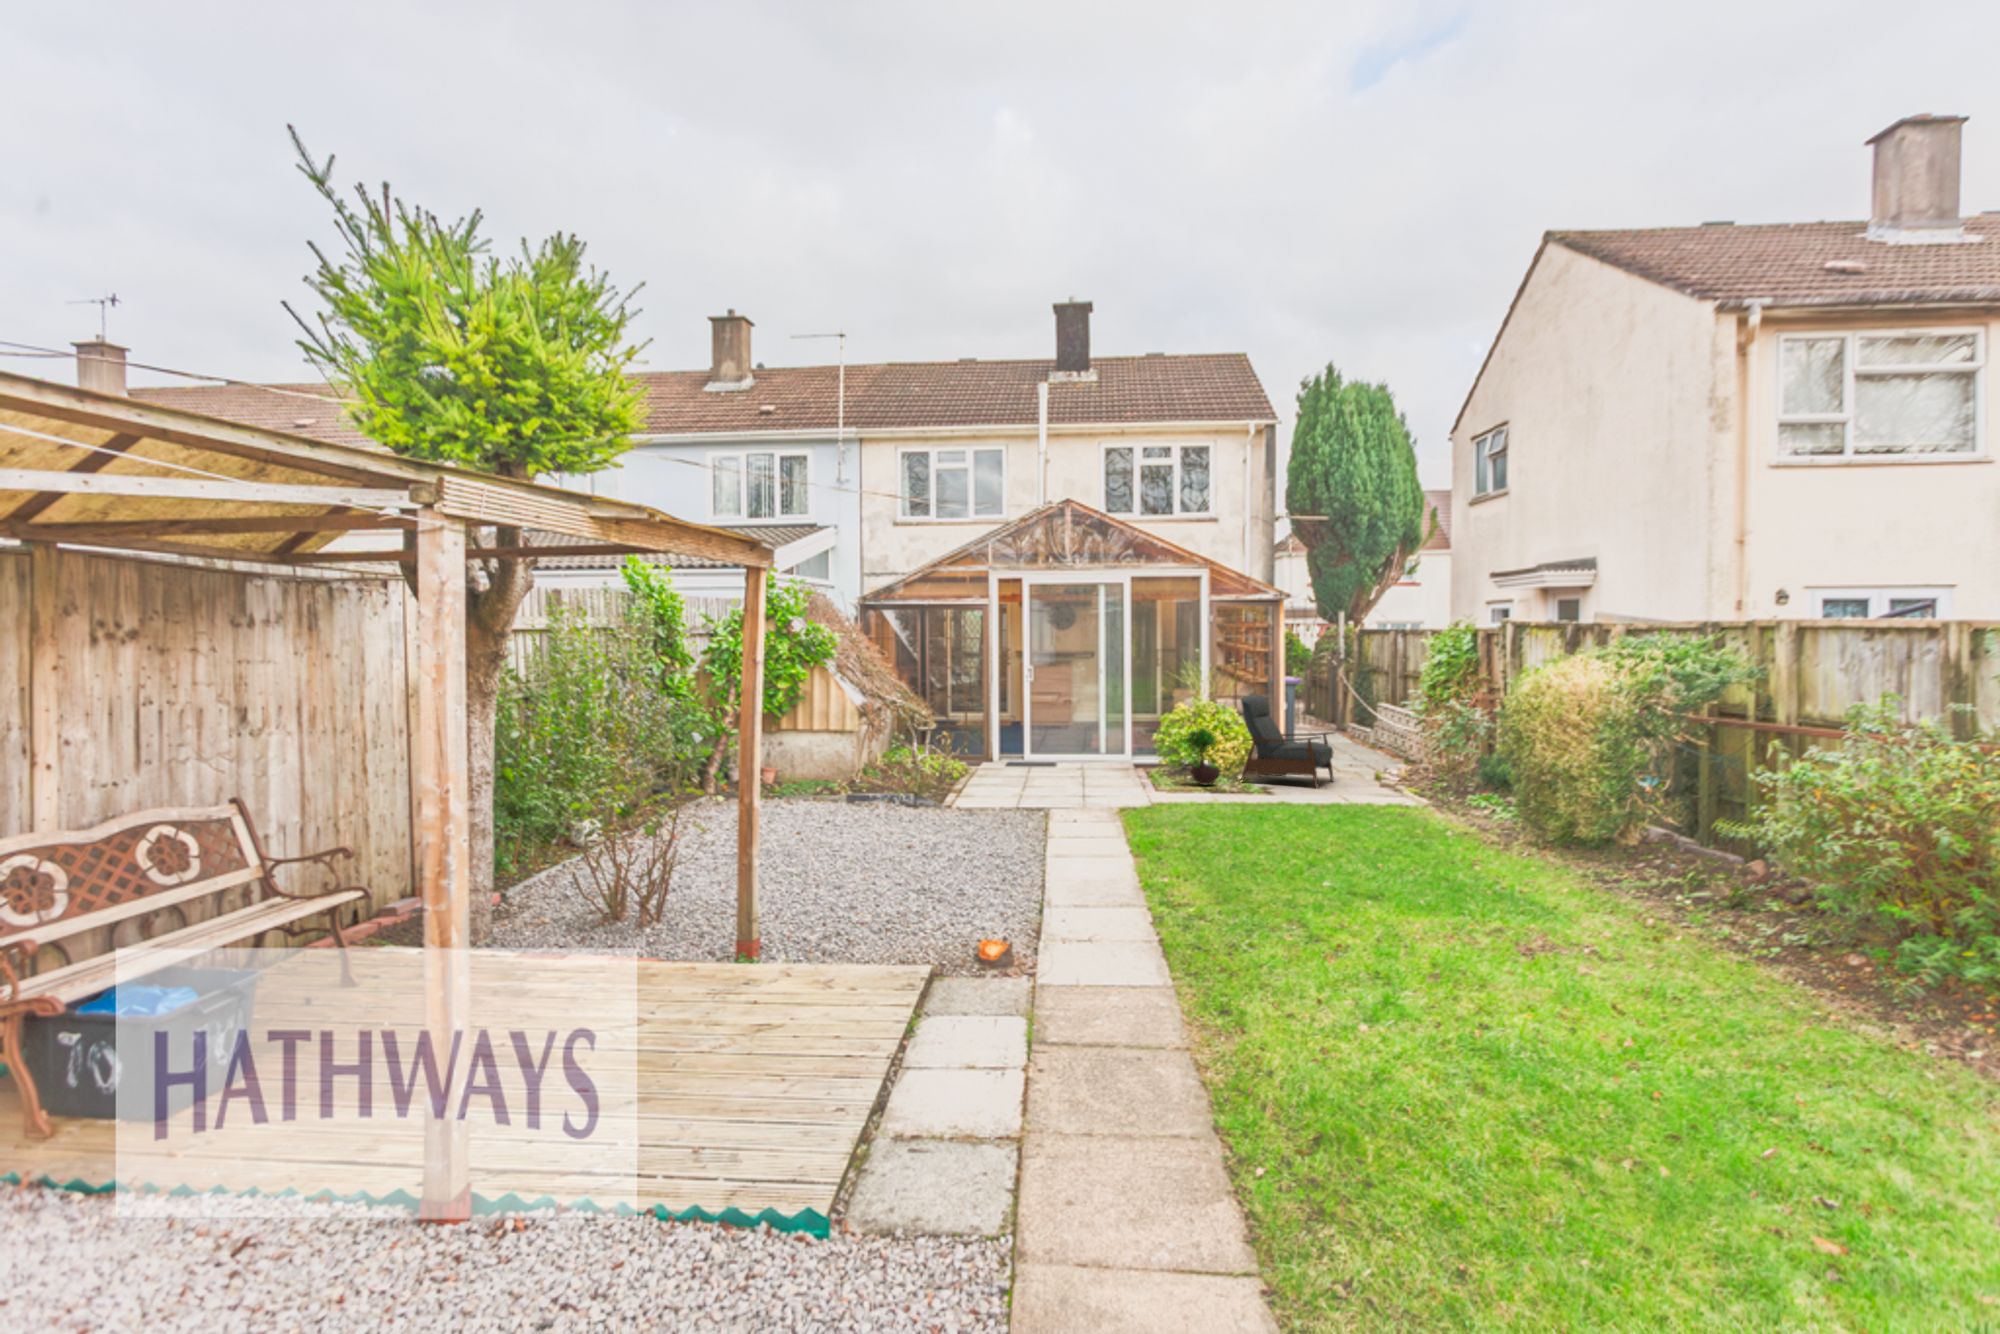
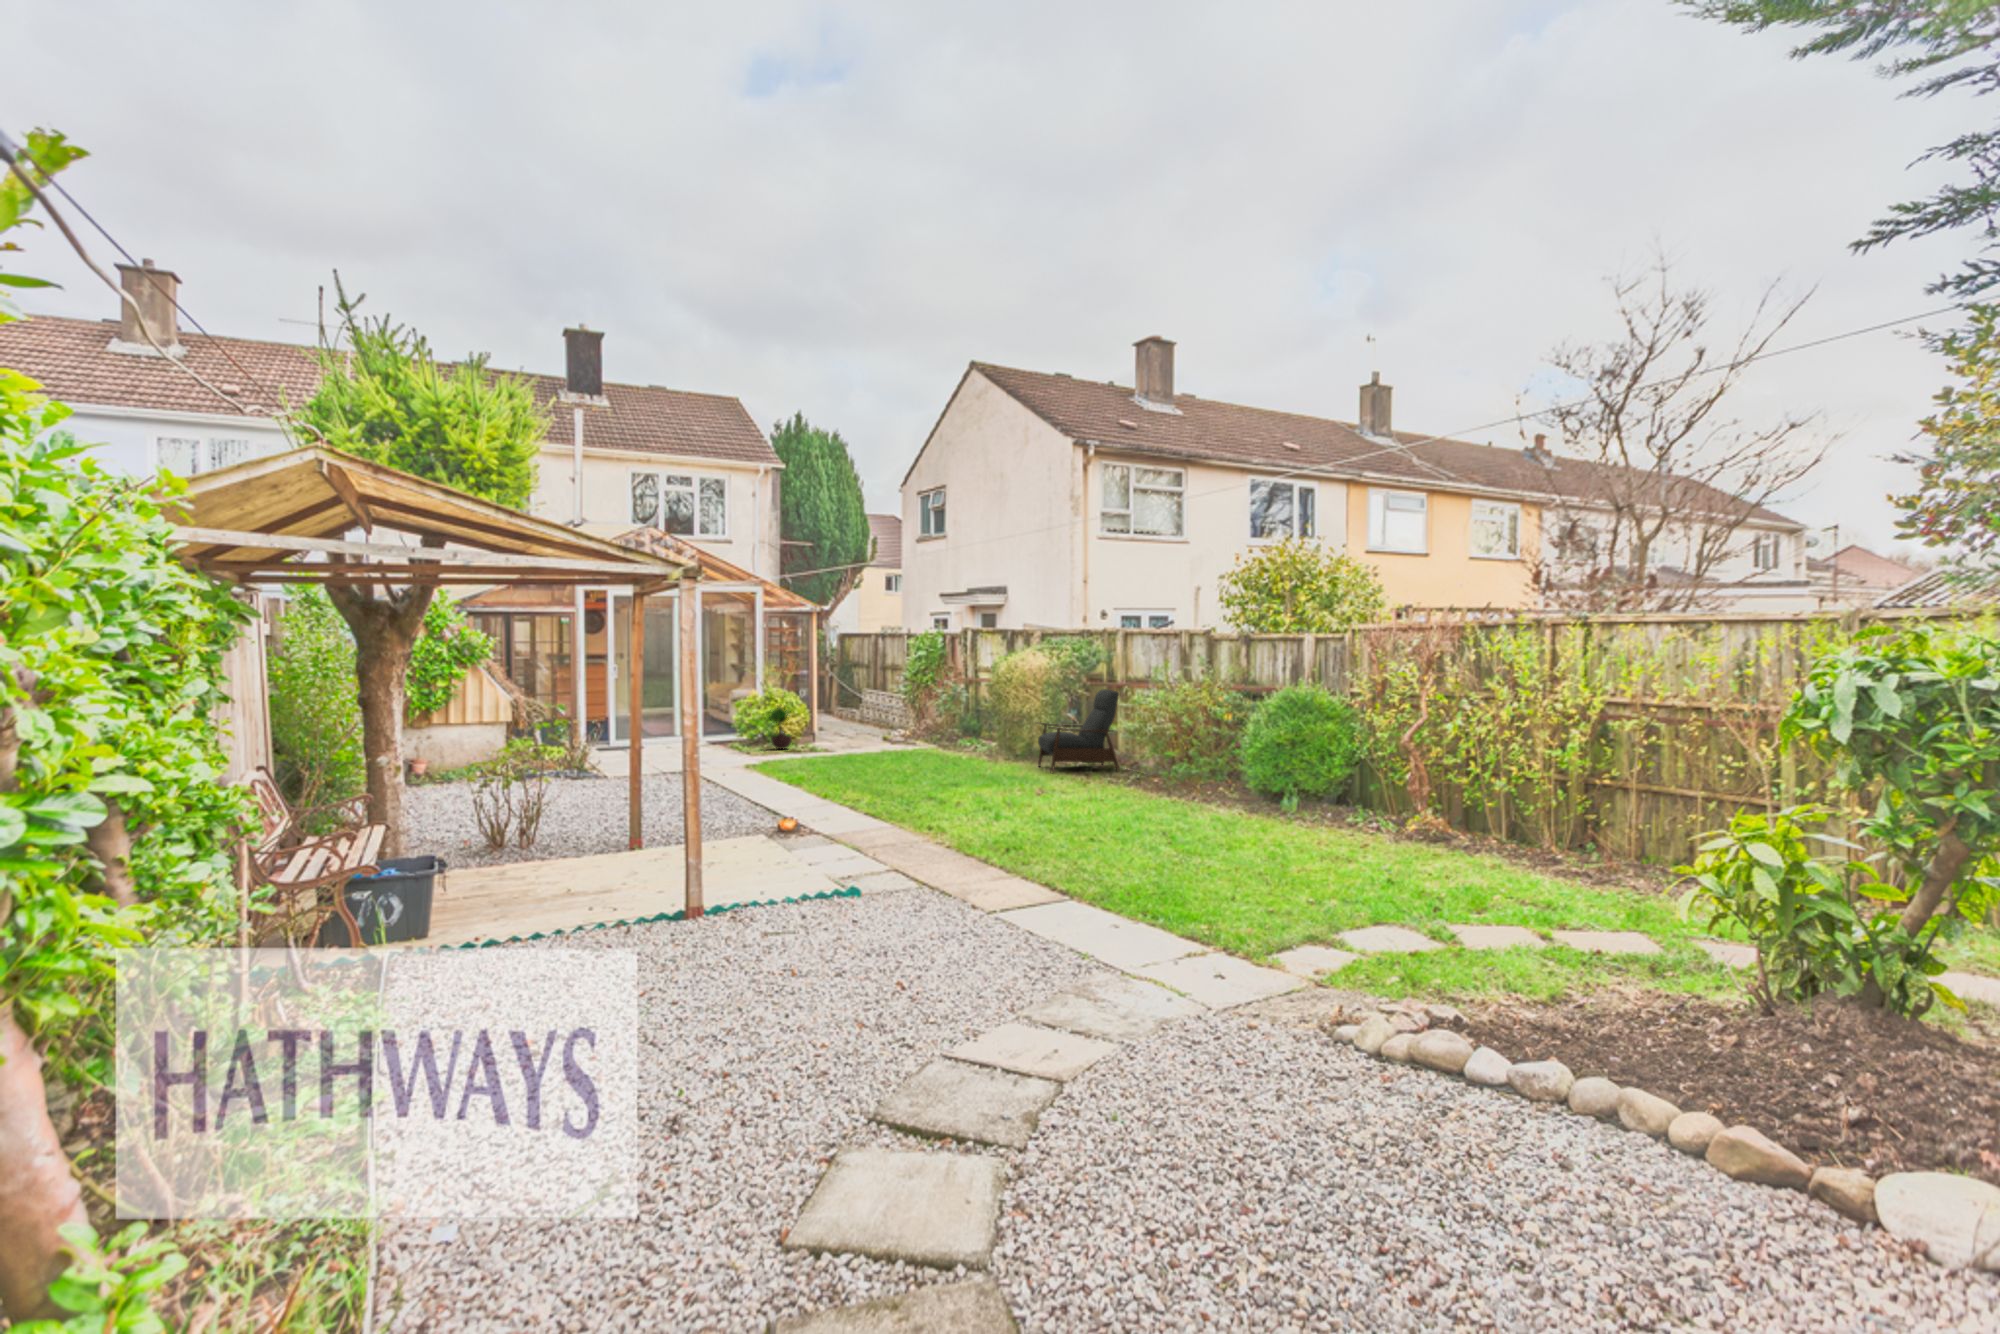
chair: present [1241,694,1334,789] -> present [1038,689,1119,773]

